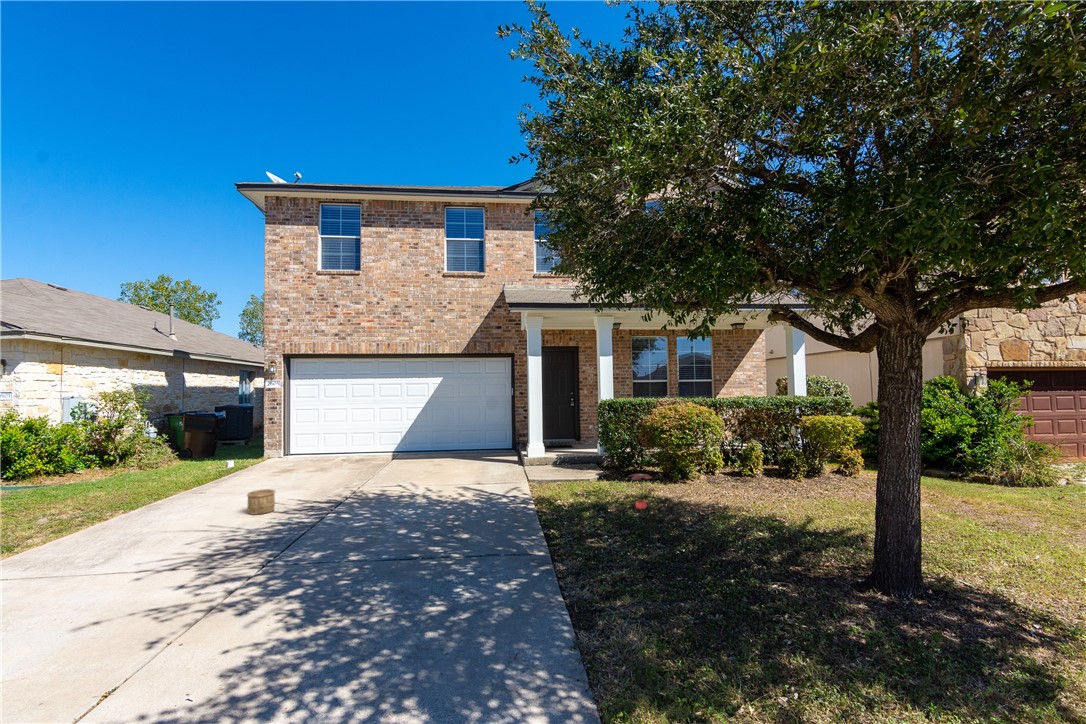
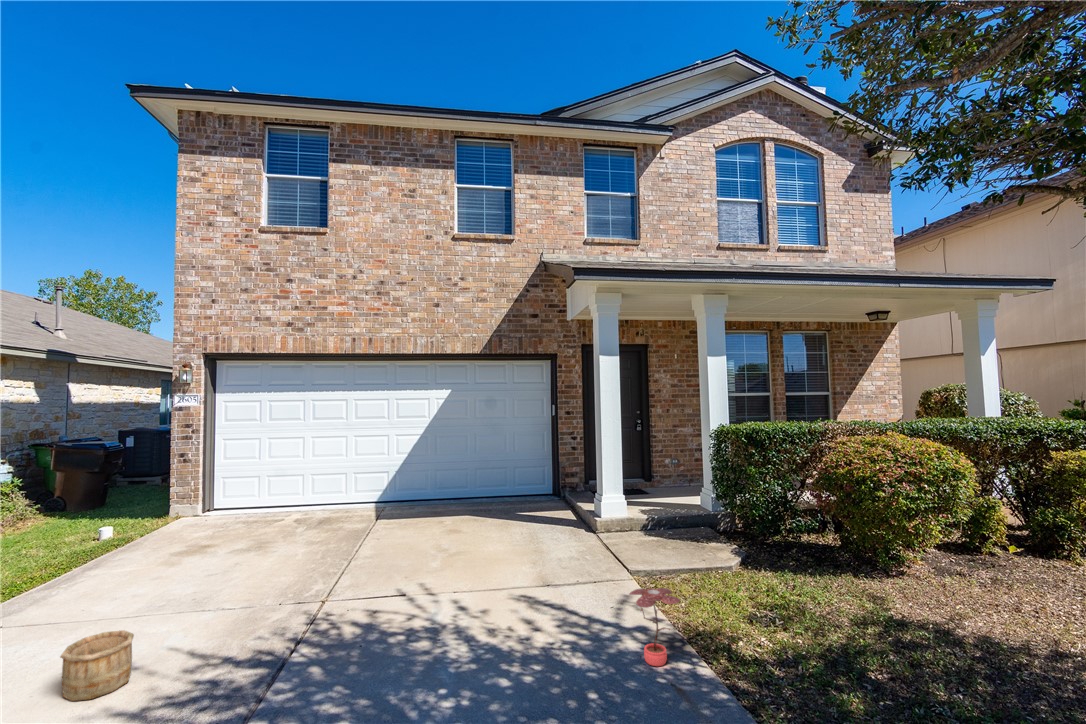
potted plant: present [631,474,652,509] -> present [630,588,680,666]

